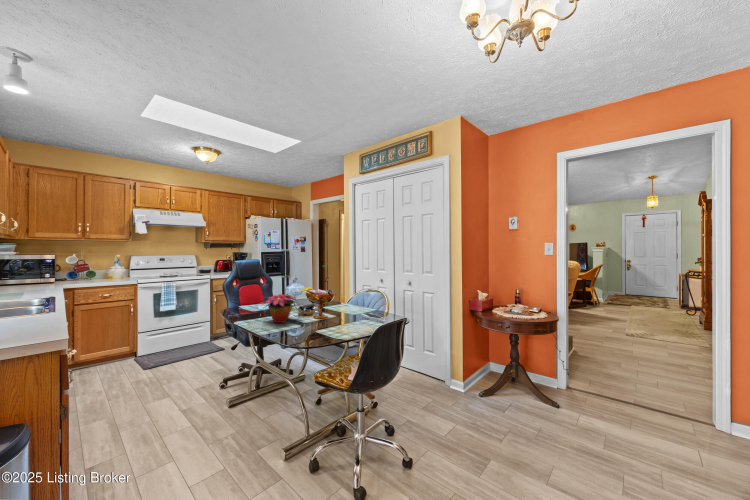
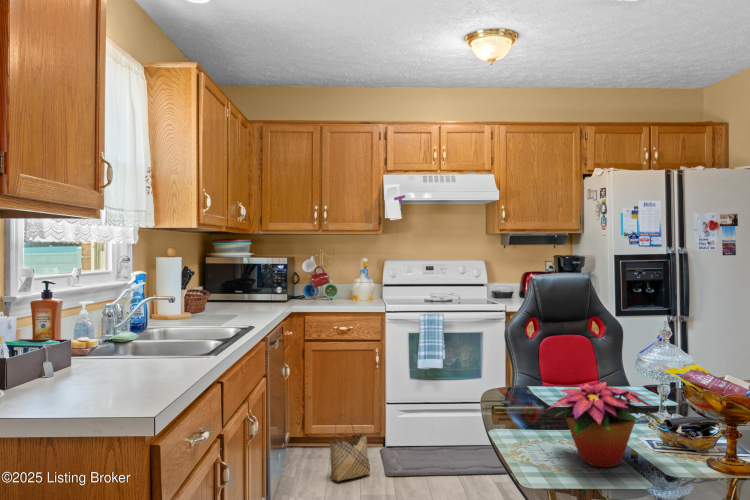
woven basket: none [106,342,134,379] -> present [329,415,370,481]

